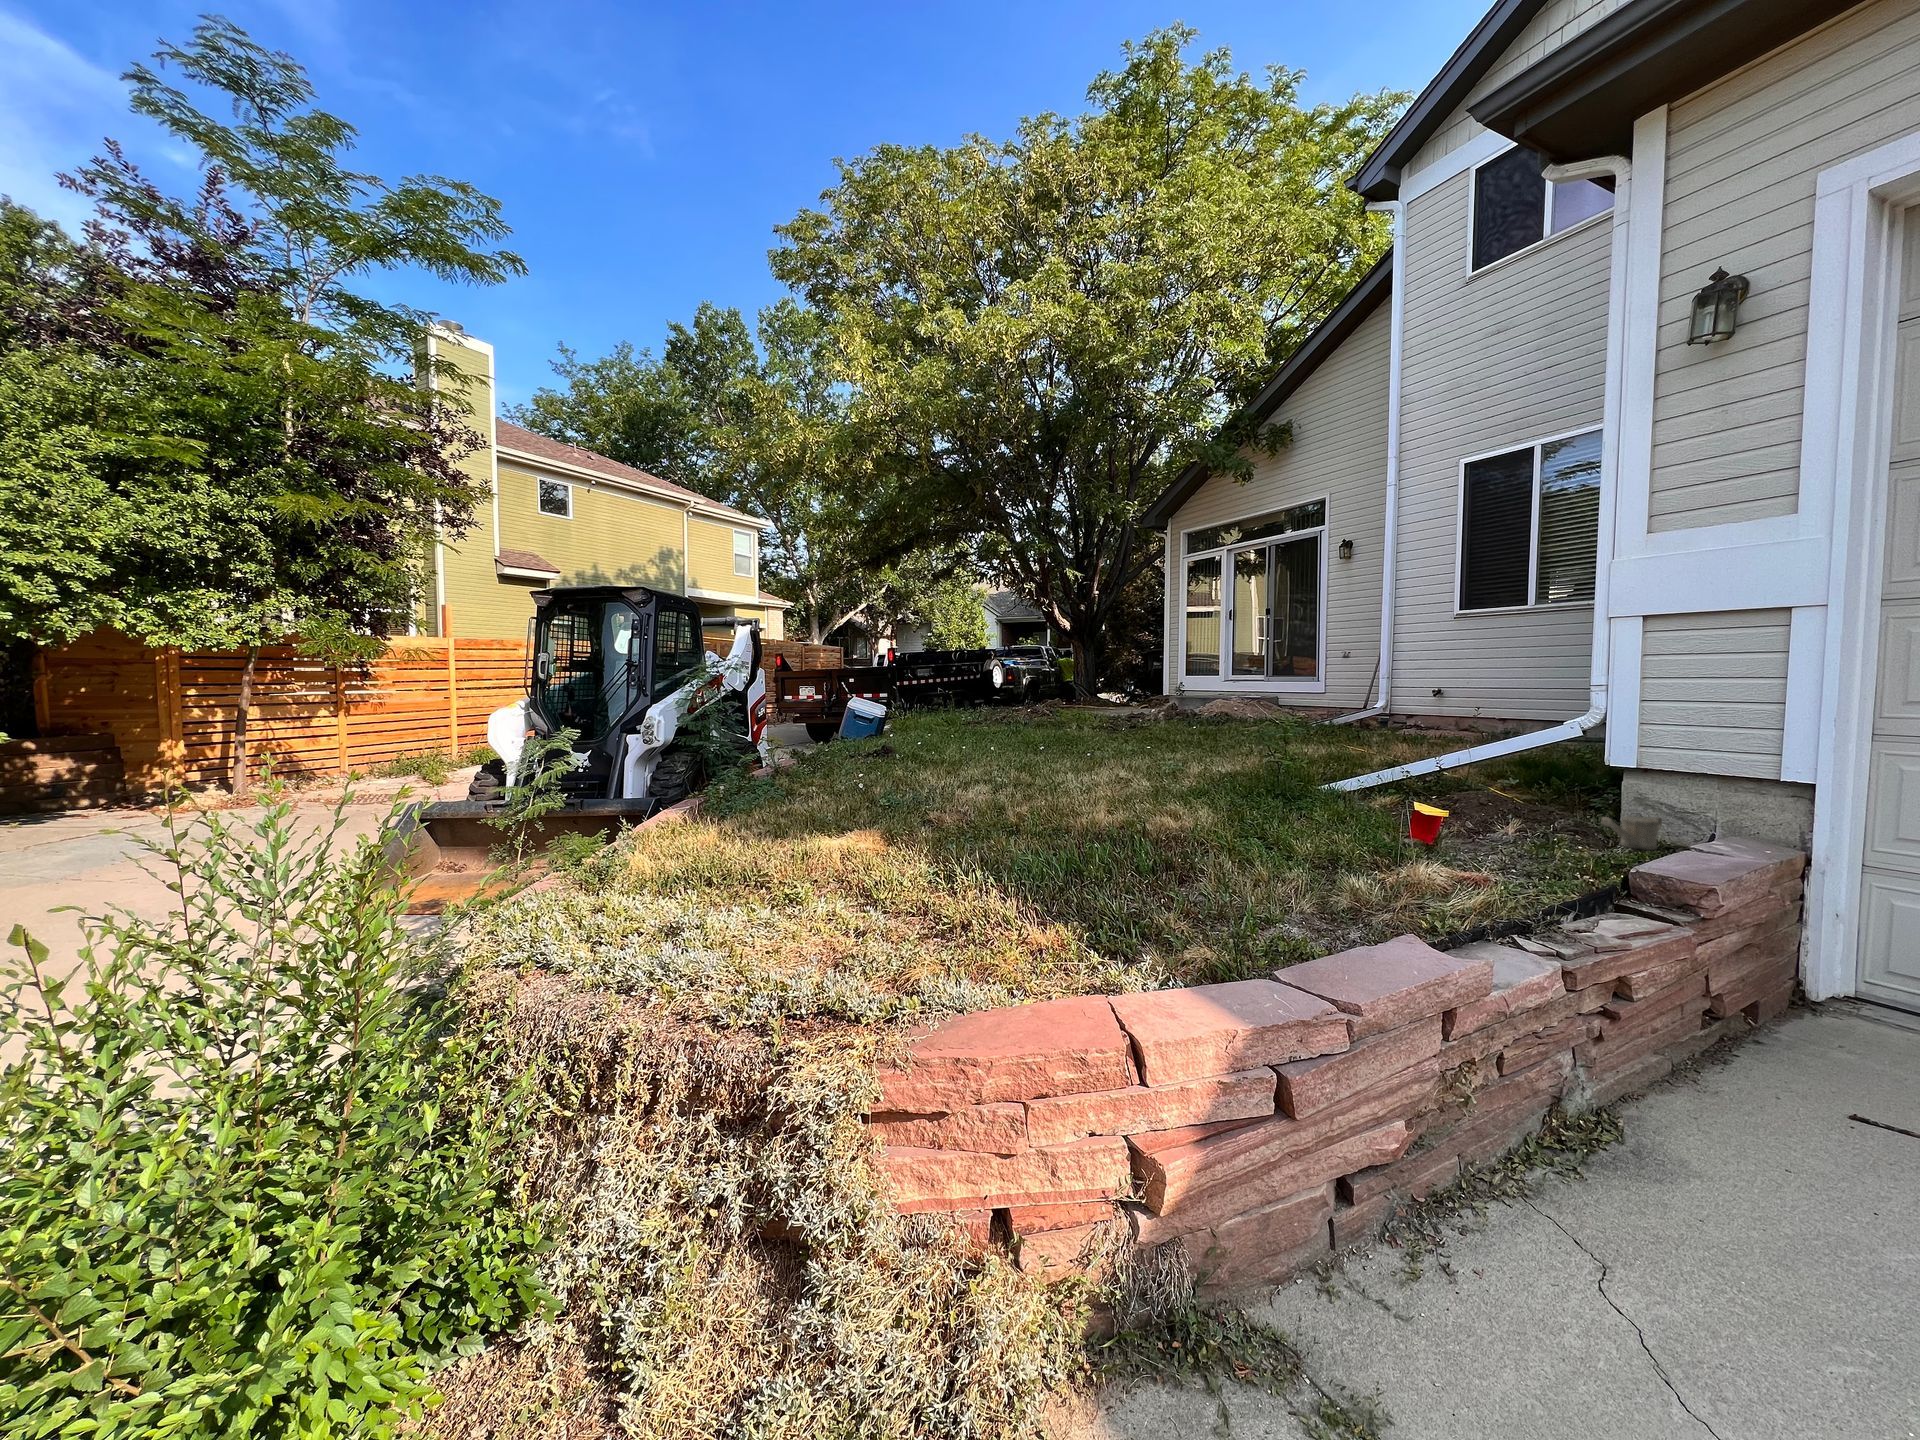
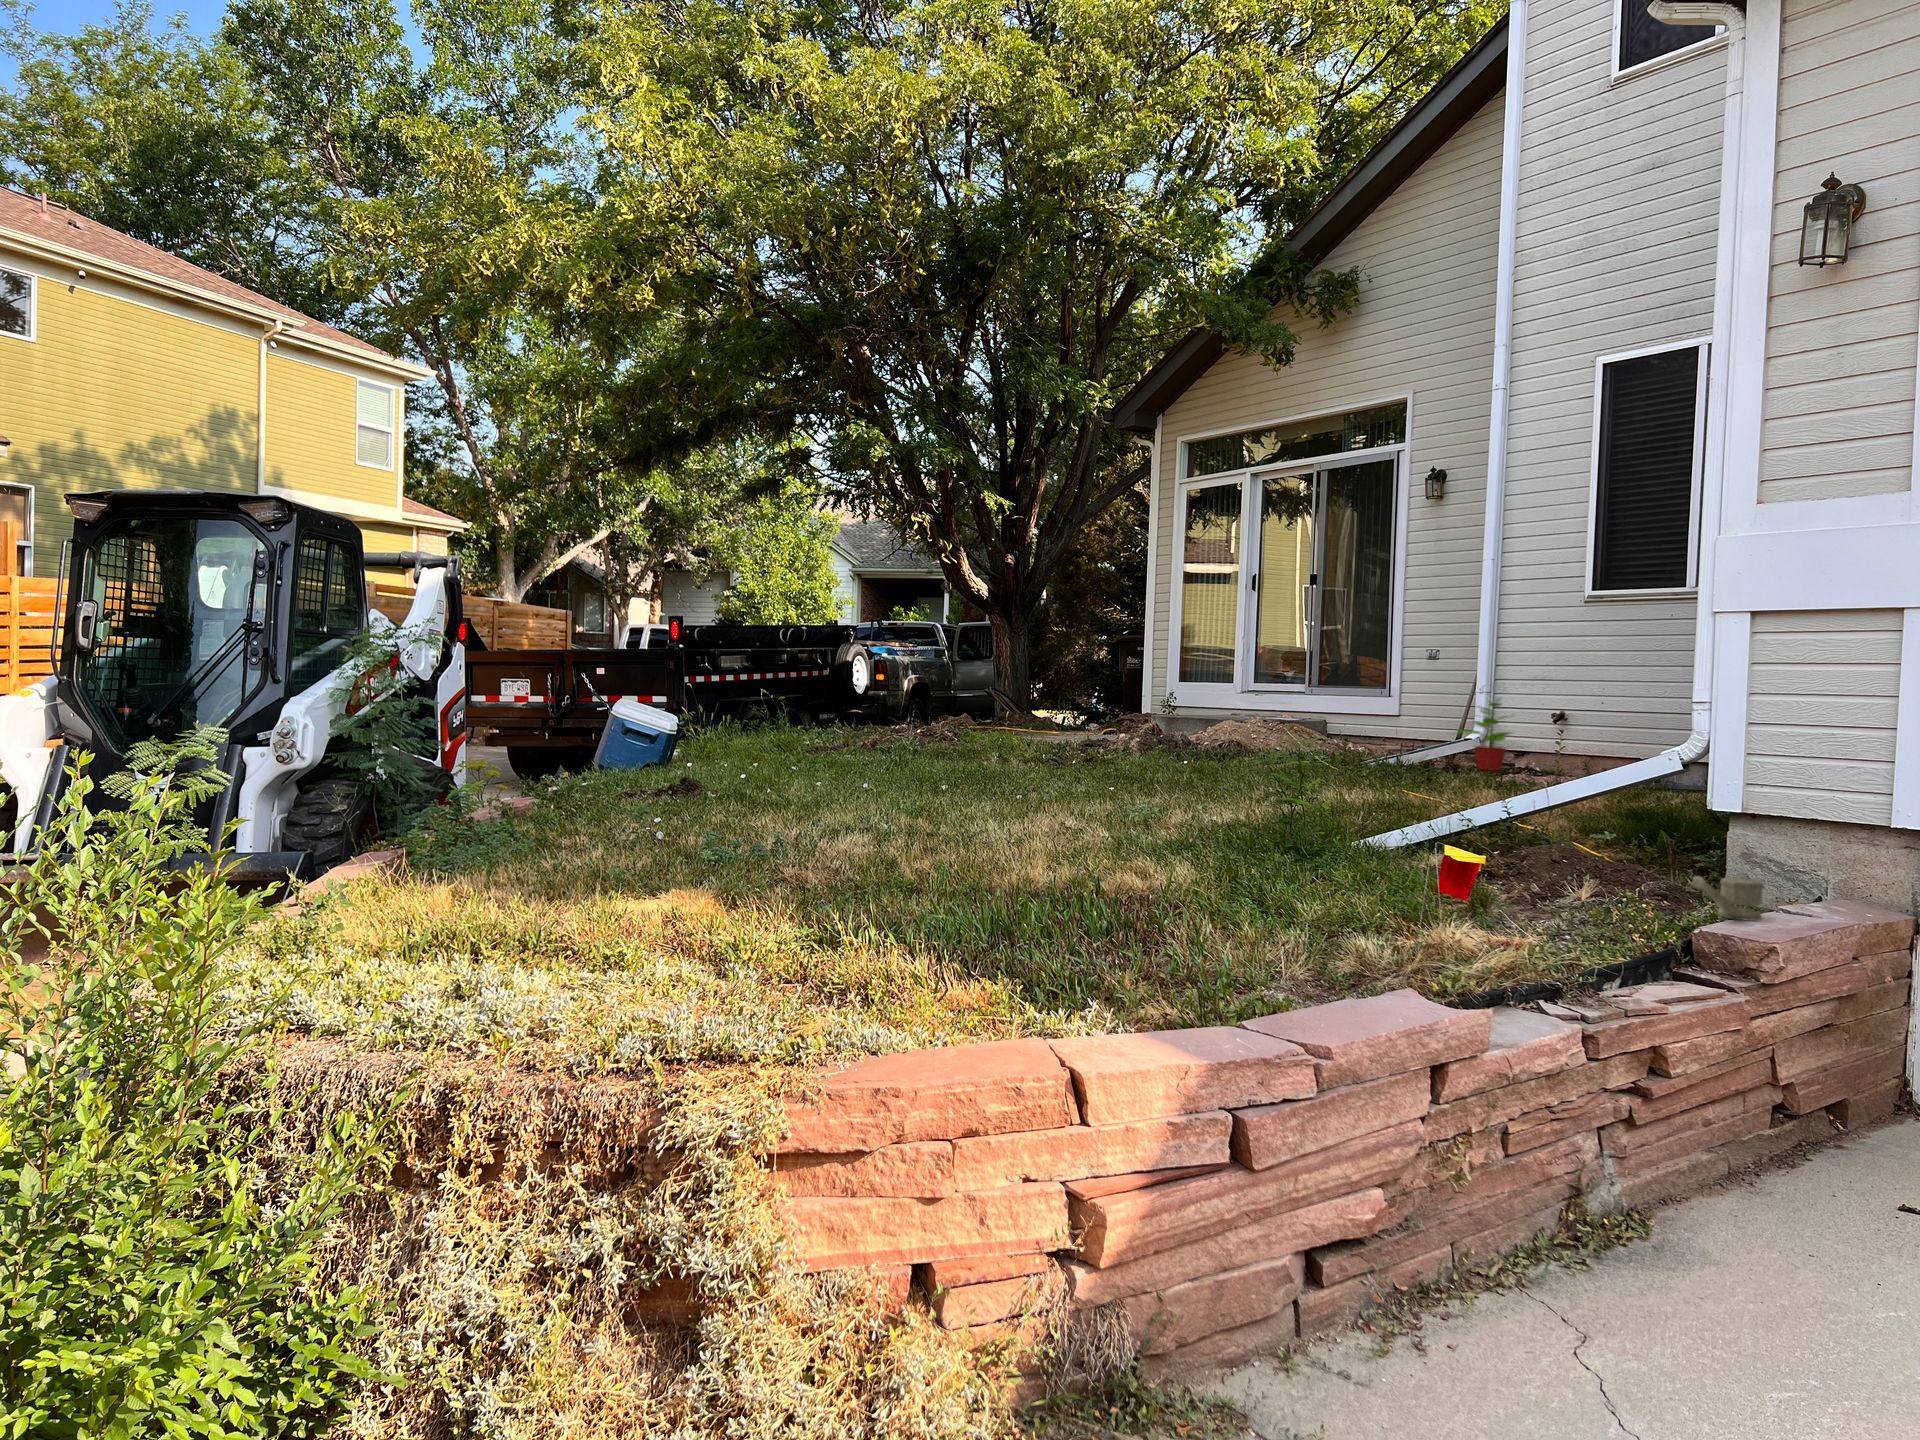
potted plant: none [1374,678,1422,729] -> present [1457,699,1512,771]

